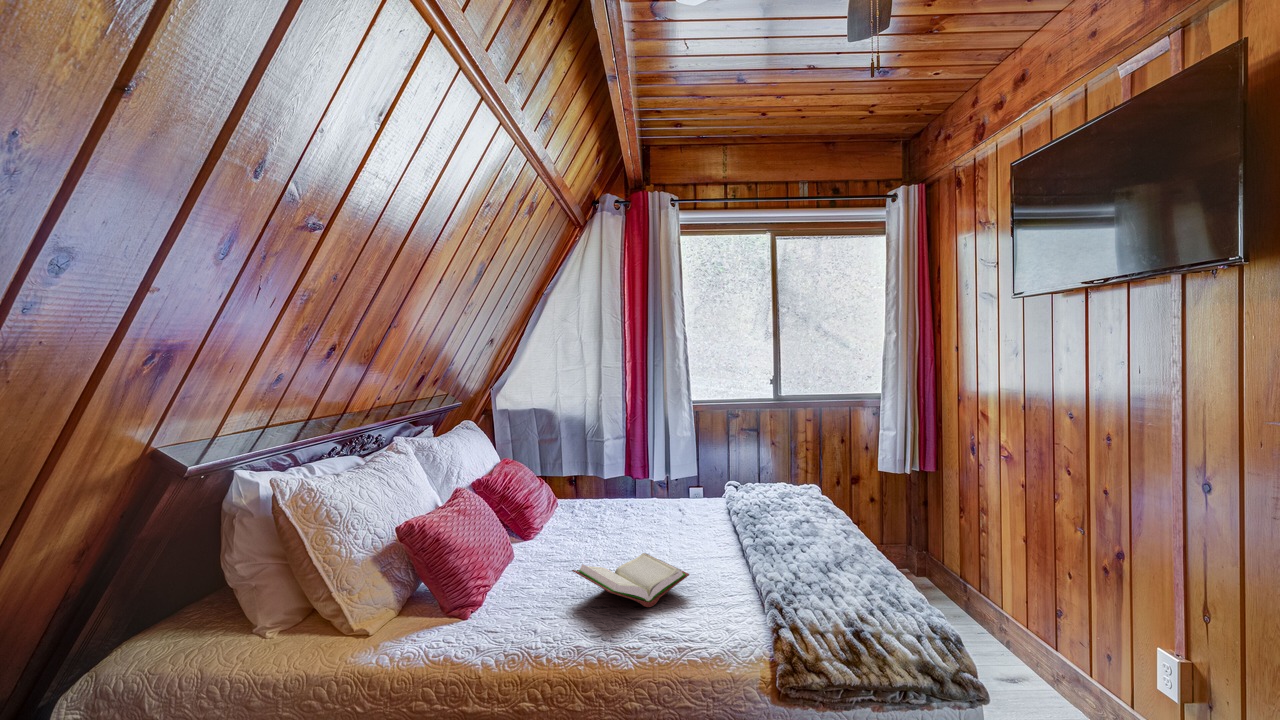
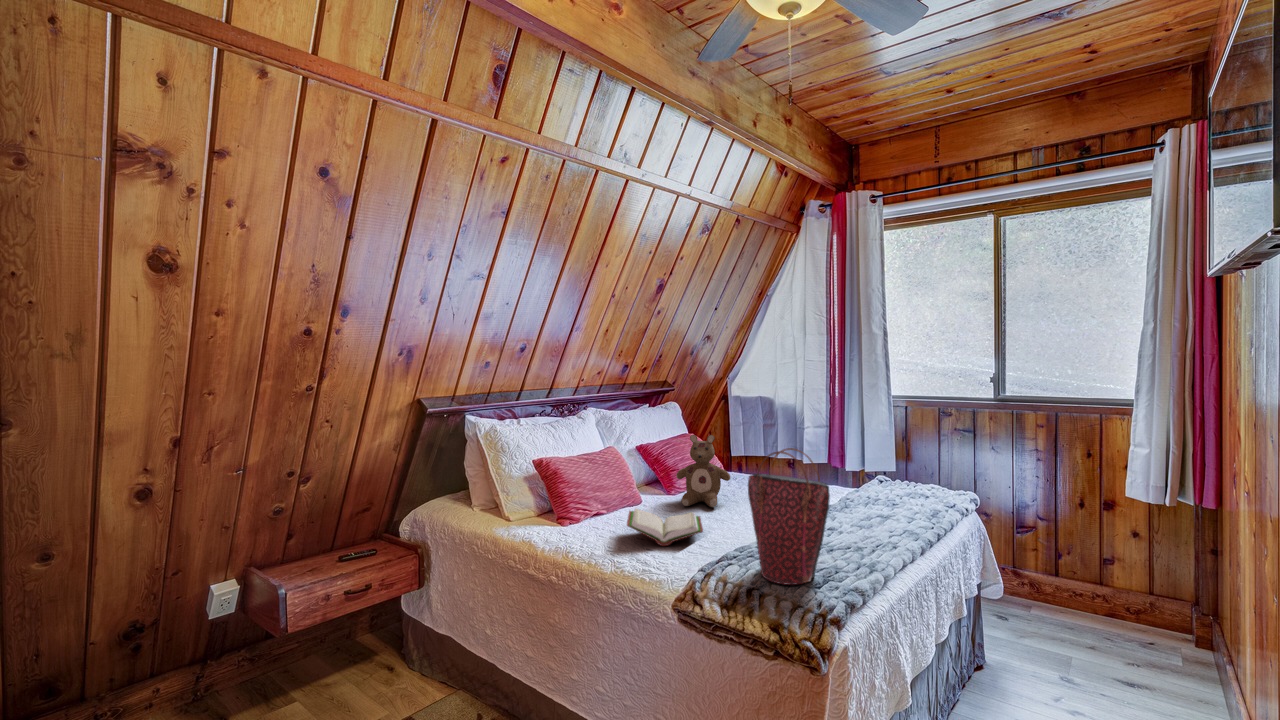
handbag: none [794,454,894,614] -> present [748,448,830,585]
stuffed bear: none [560,456,625,548] -> present [676,435,731,507]

